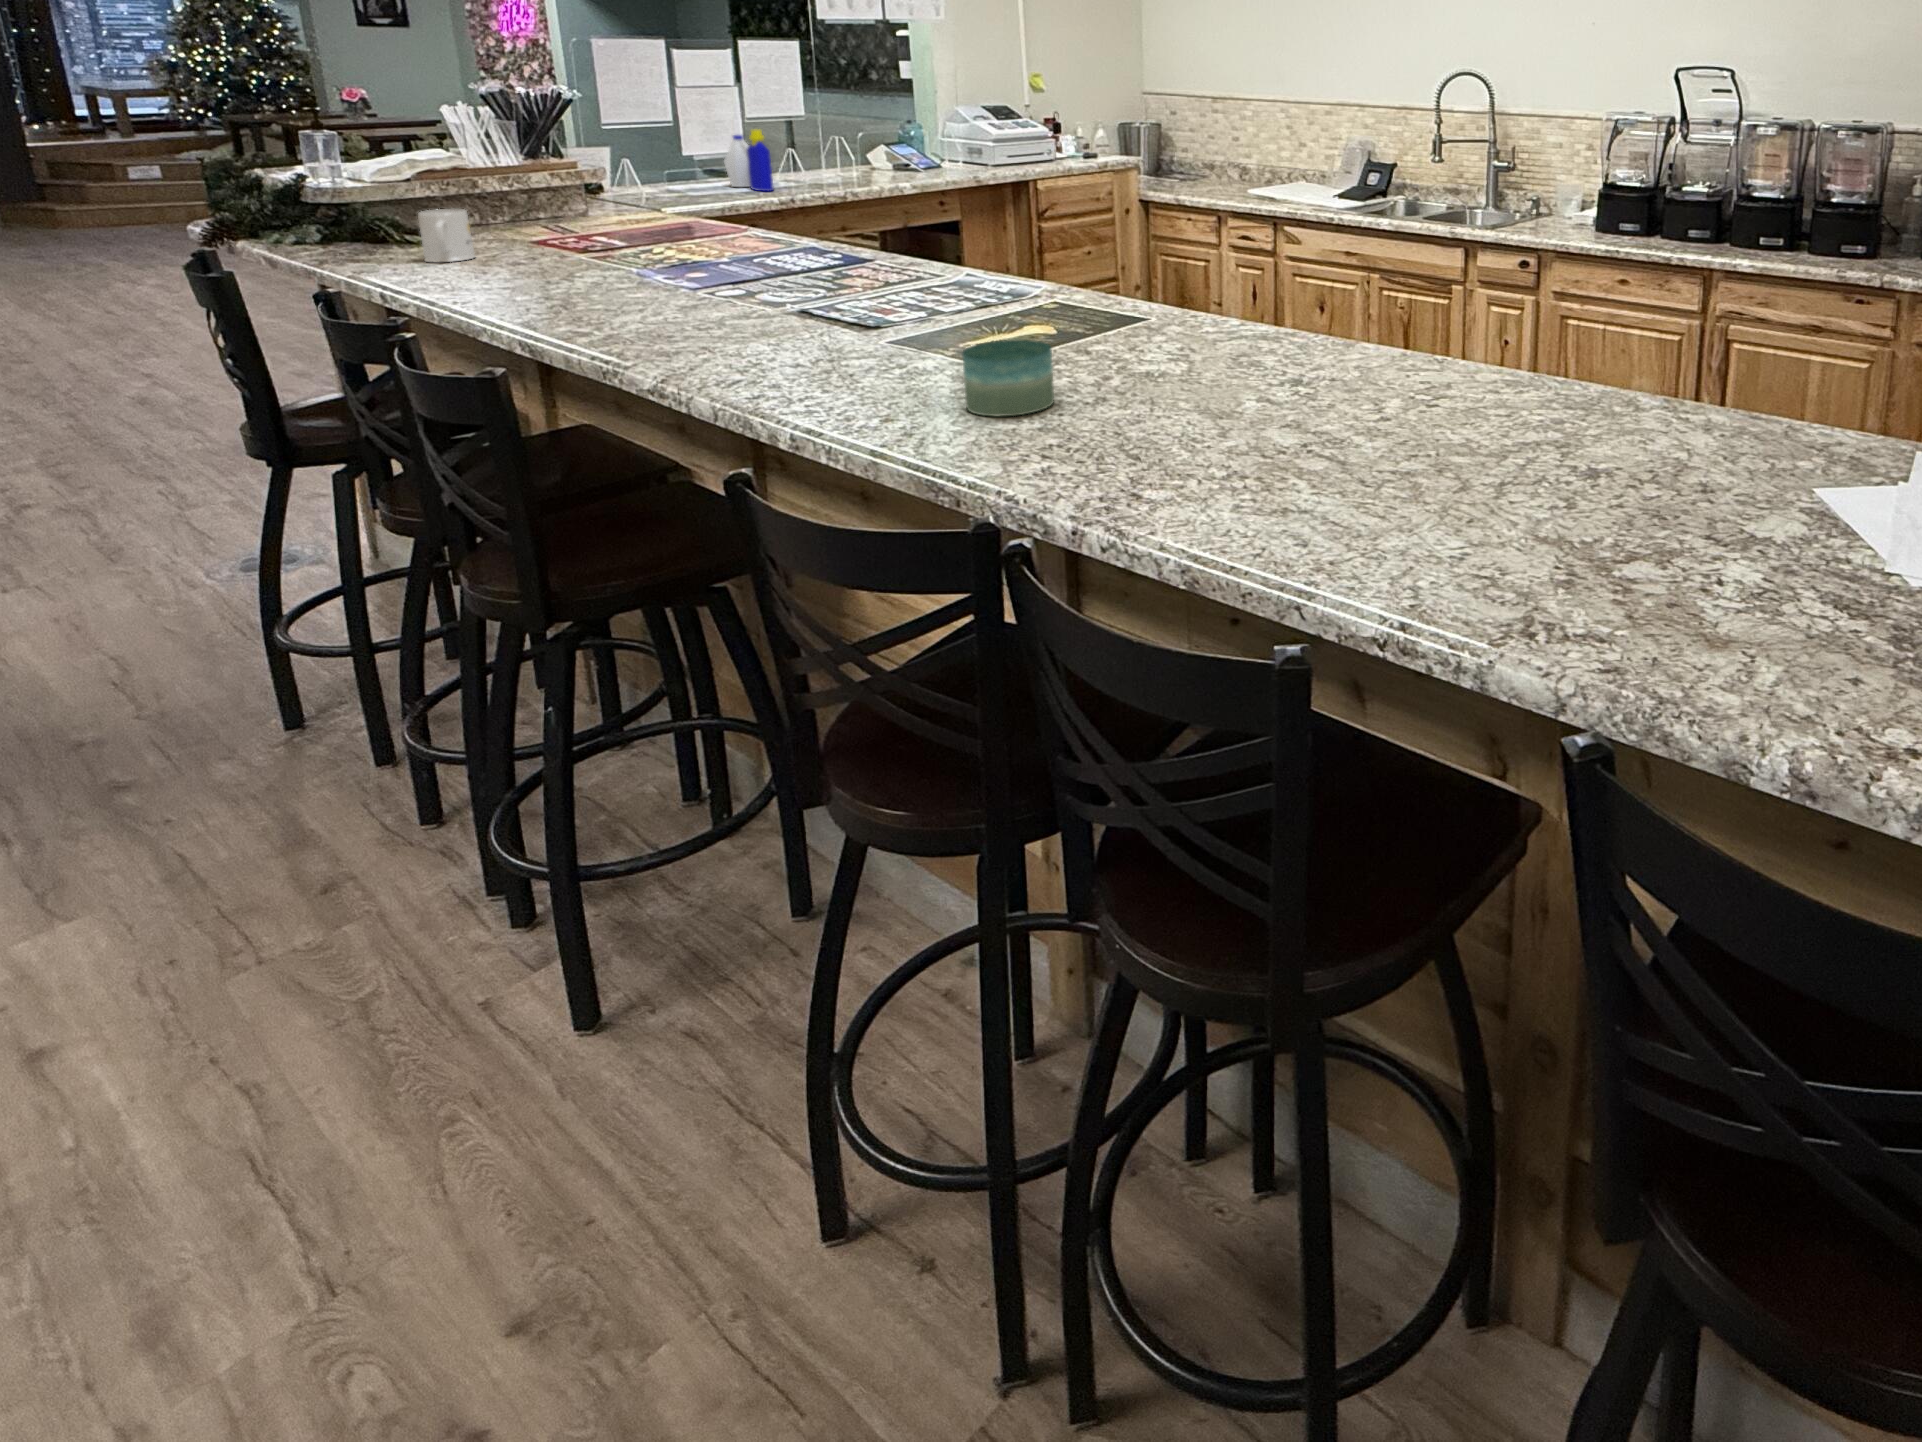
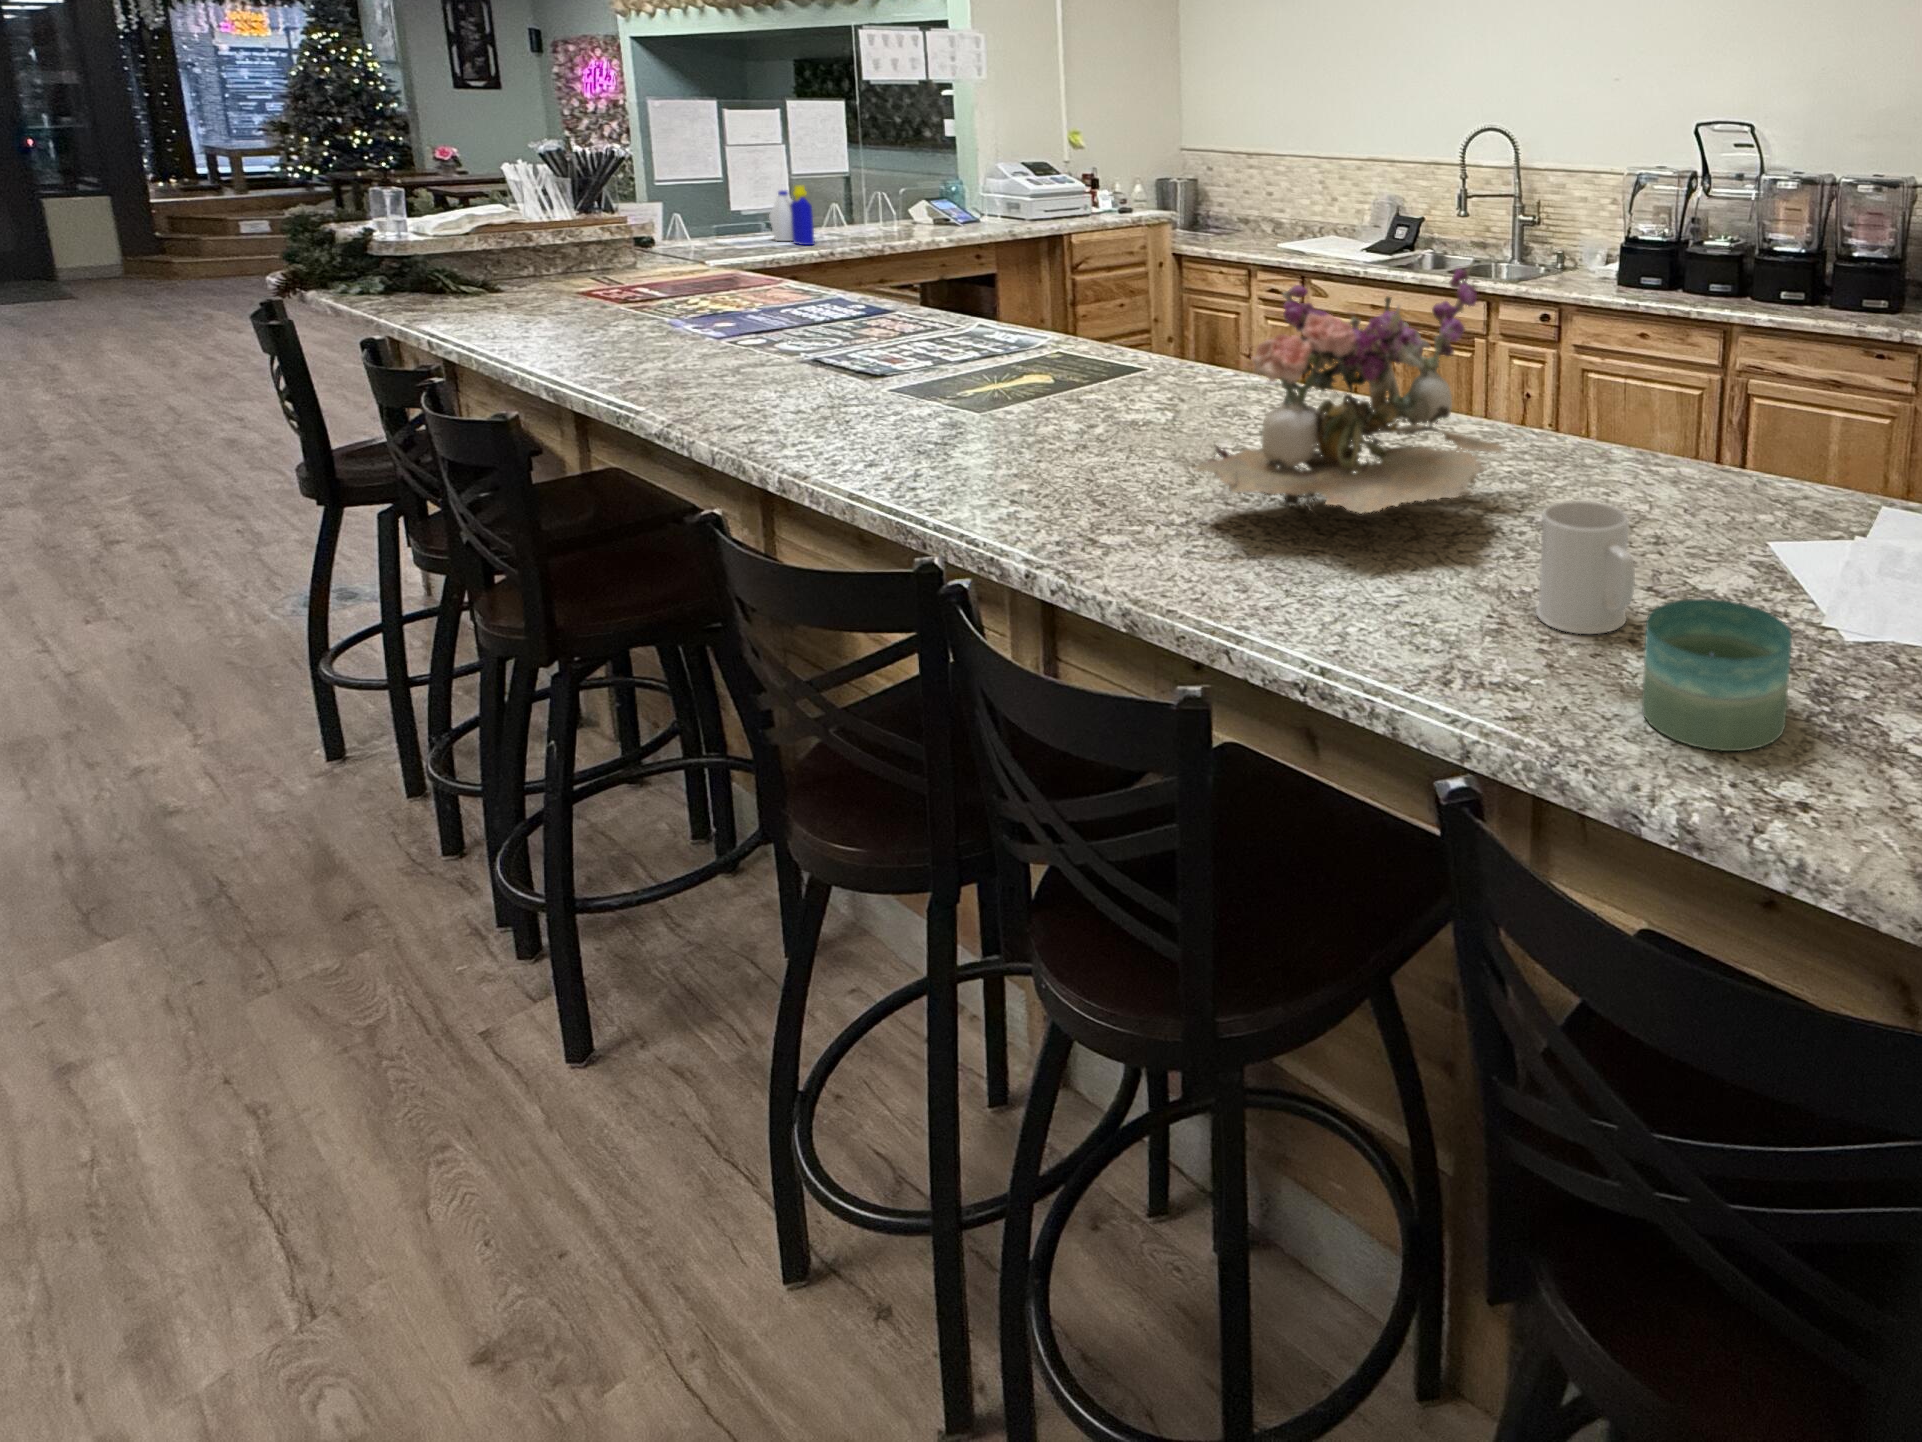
mug: present [418,209,475,262] -> present [1536,501,1635,634]
flower arrangement: none [1233,209,1548,467] -> present [1195,263,1507,516]
candle: present [962,340,1054,417] -> present [1642,599,1792,751]

